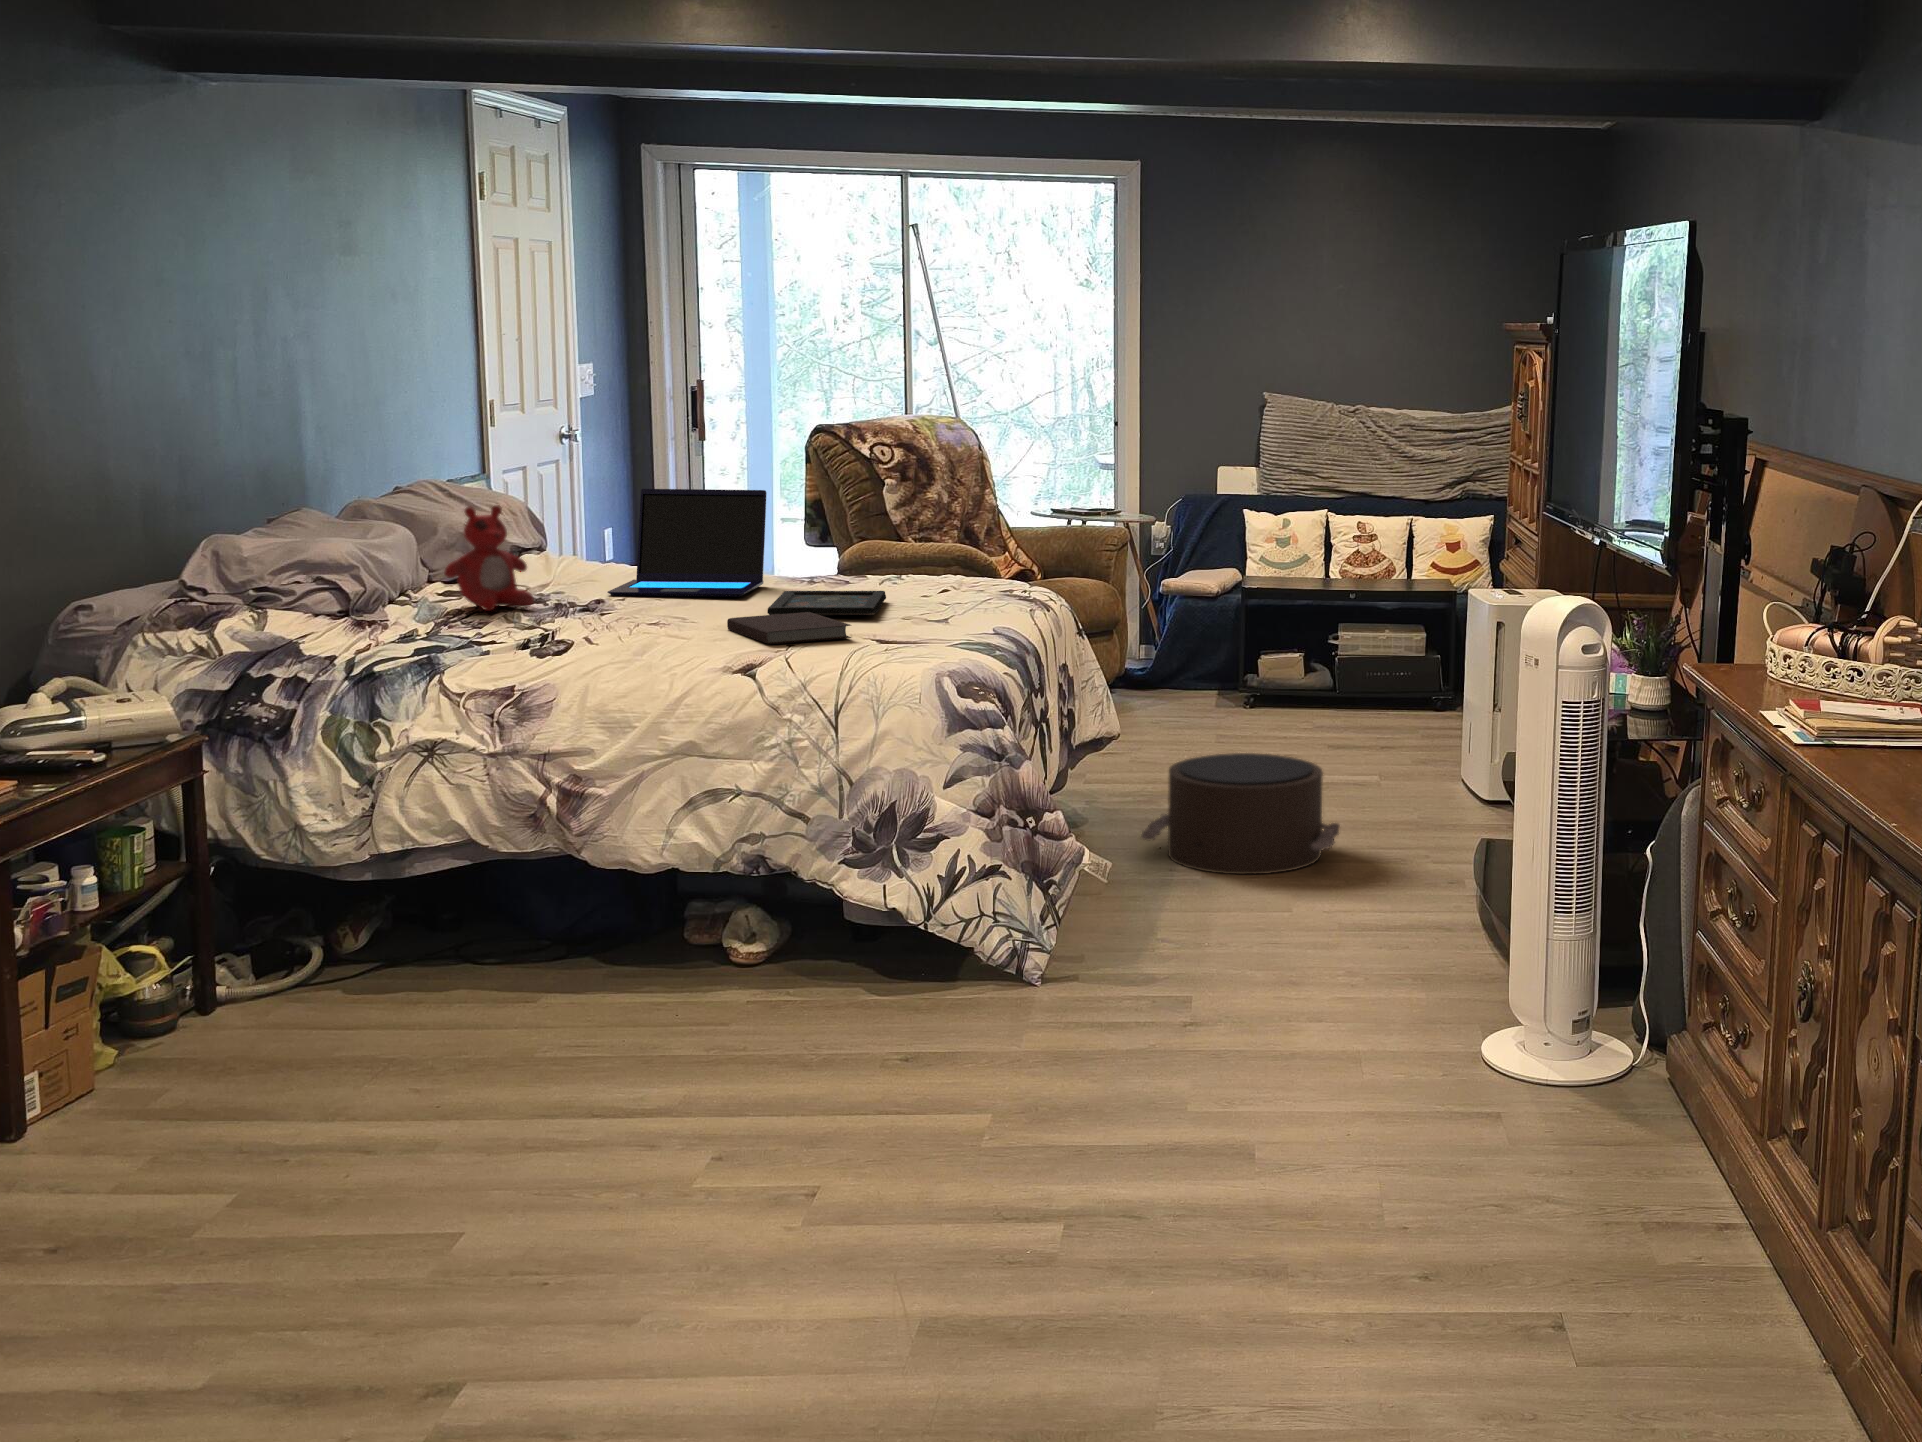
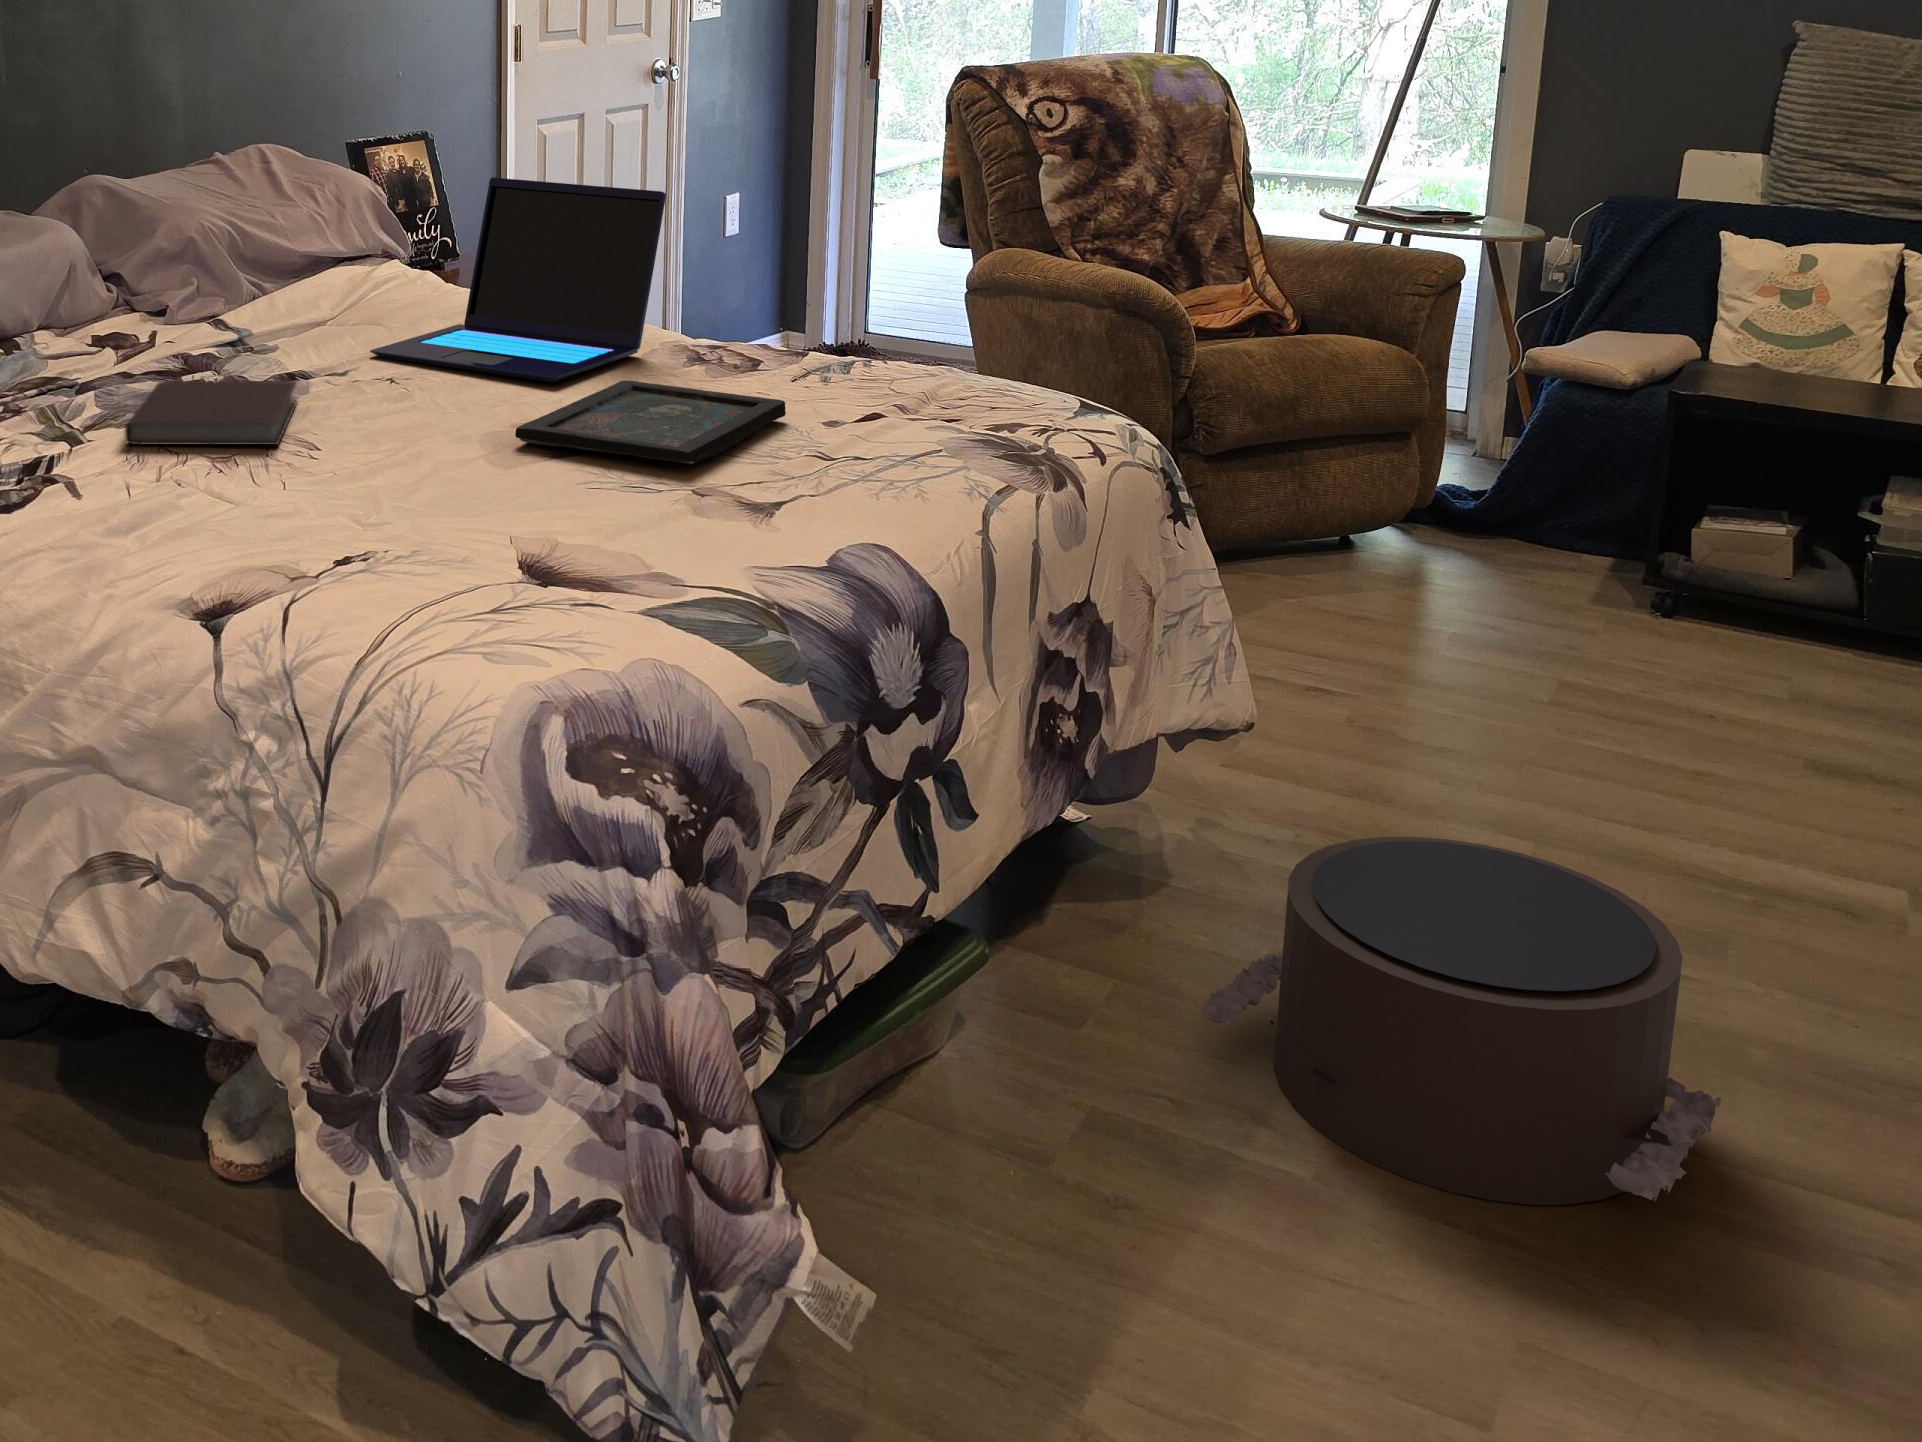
stuffed bear: present [444,505,534,611] -> none [95,205,231,378]
notebook: present [727,612,851,644] -> present [125,381,297,445]

